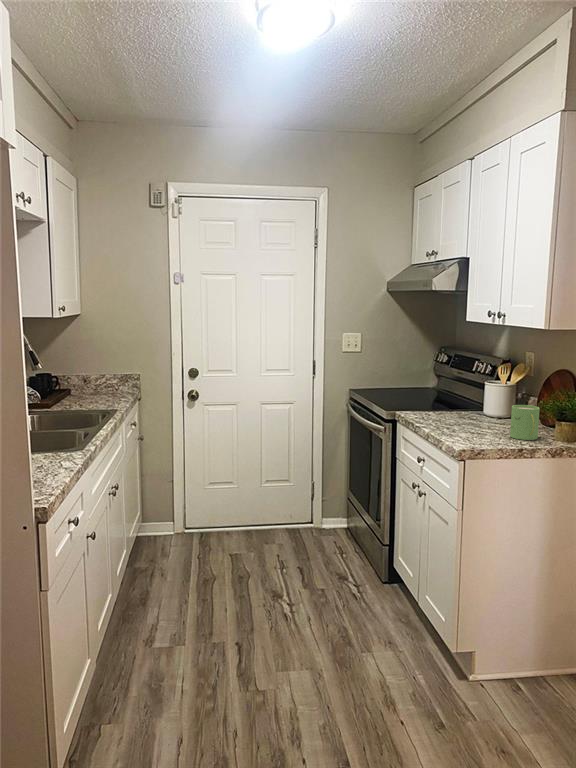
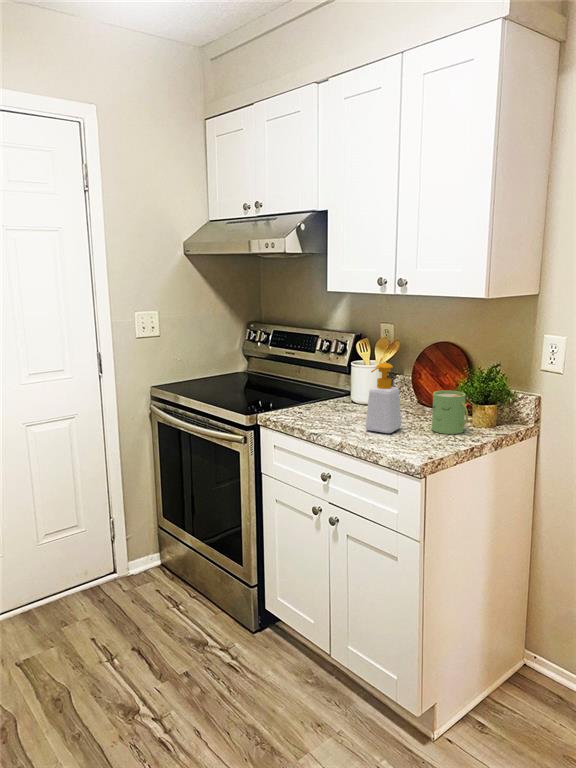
soap bottle: none [456,377,488,433] -> present [365,363,401,433]

